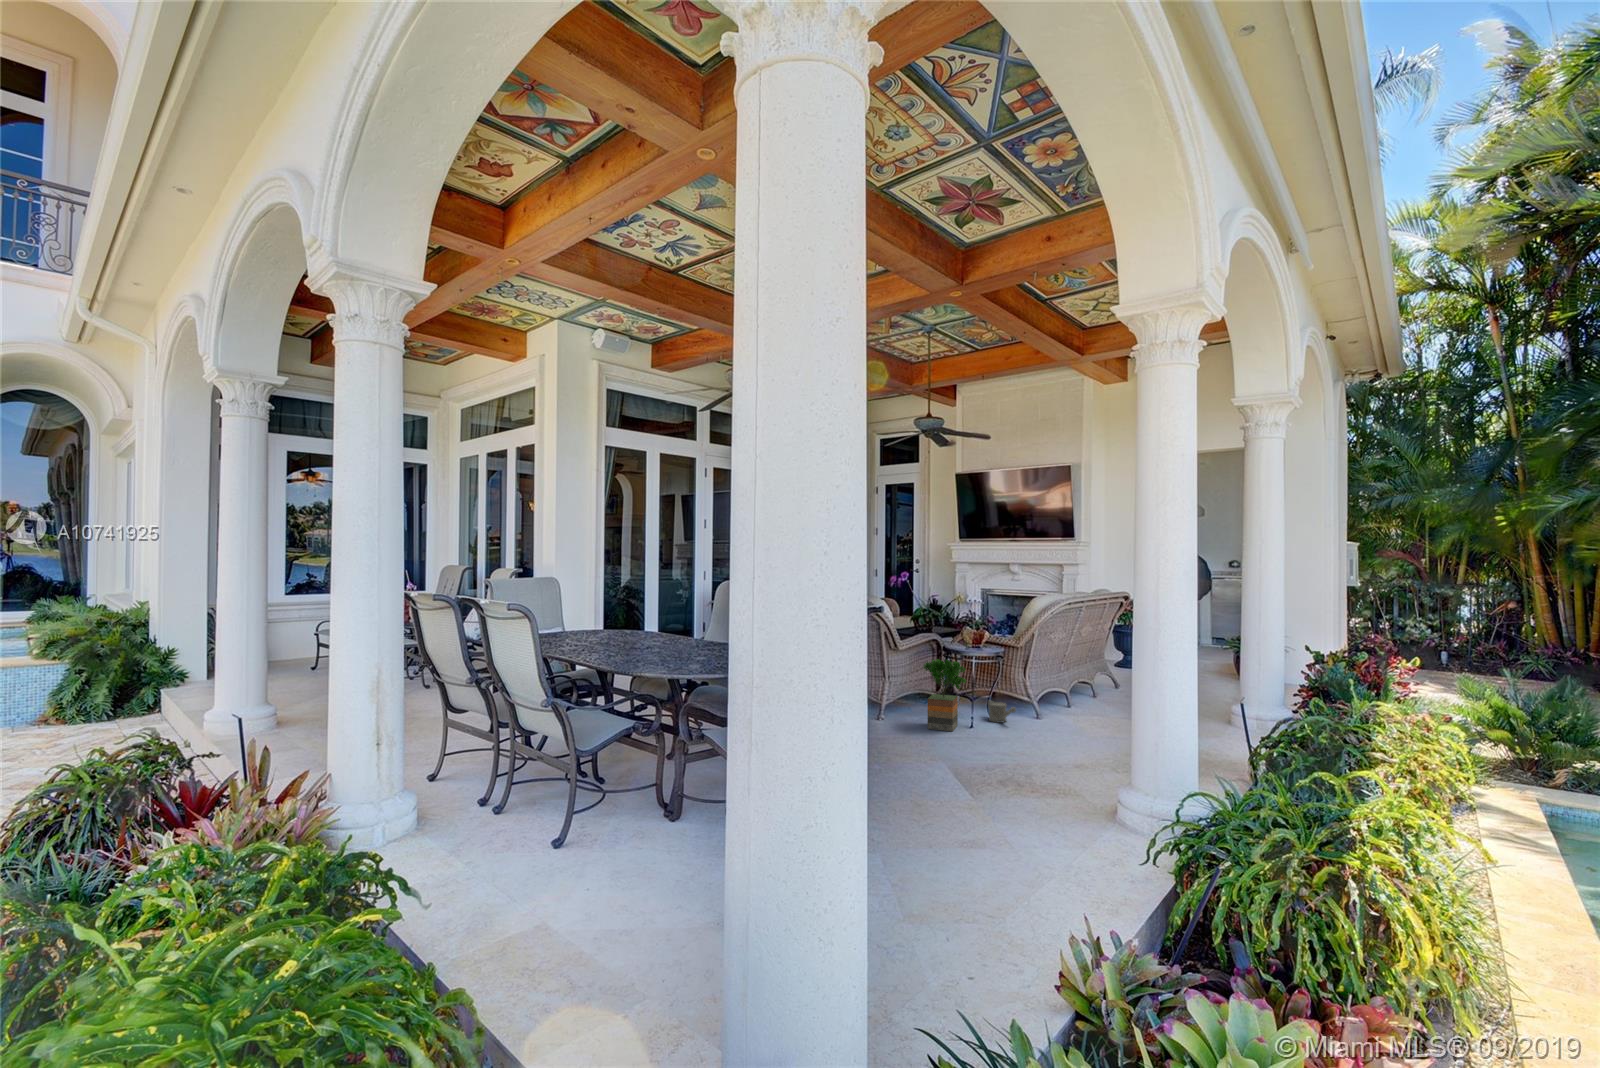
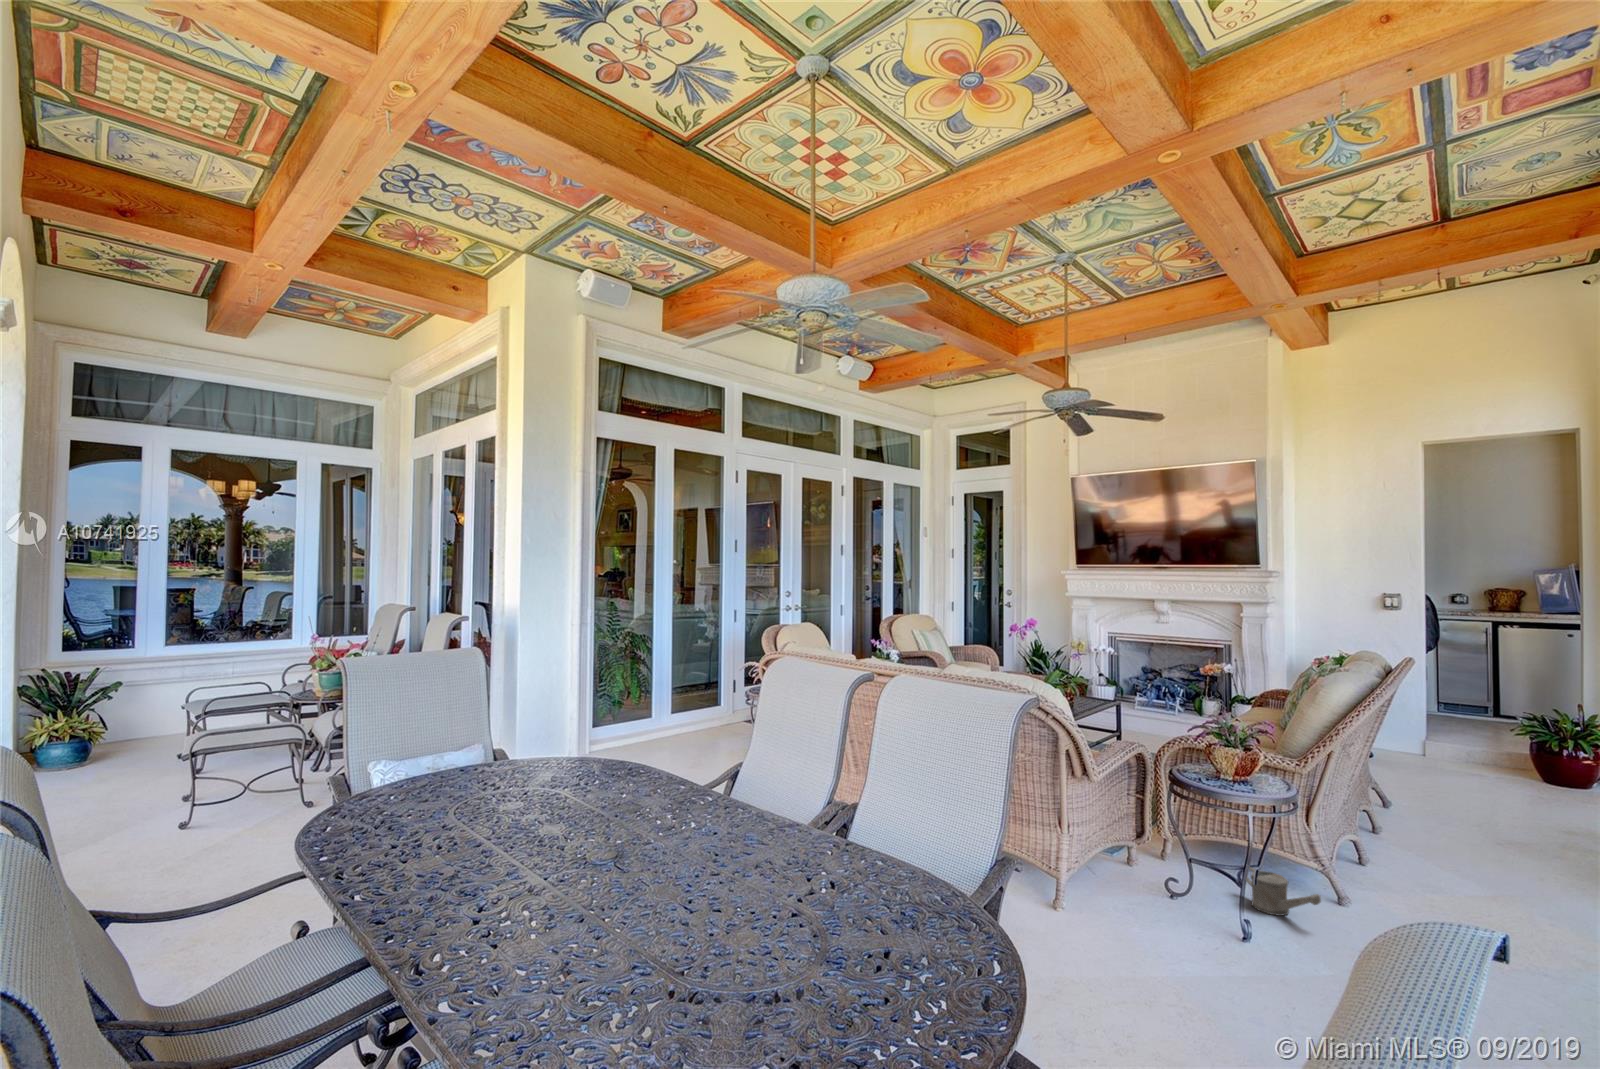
potted tree: present [923,659,966,731] -> none [1135,797,1234,947]

